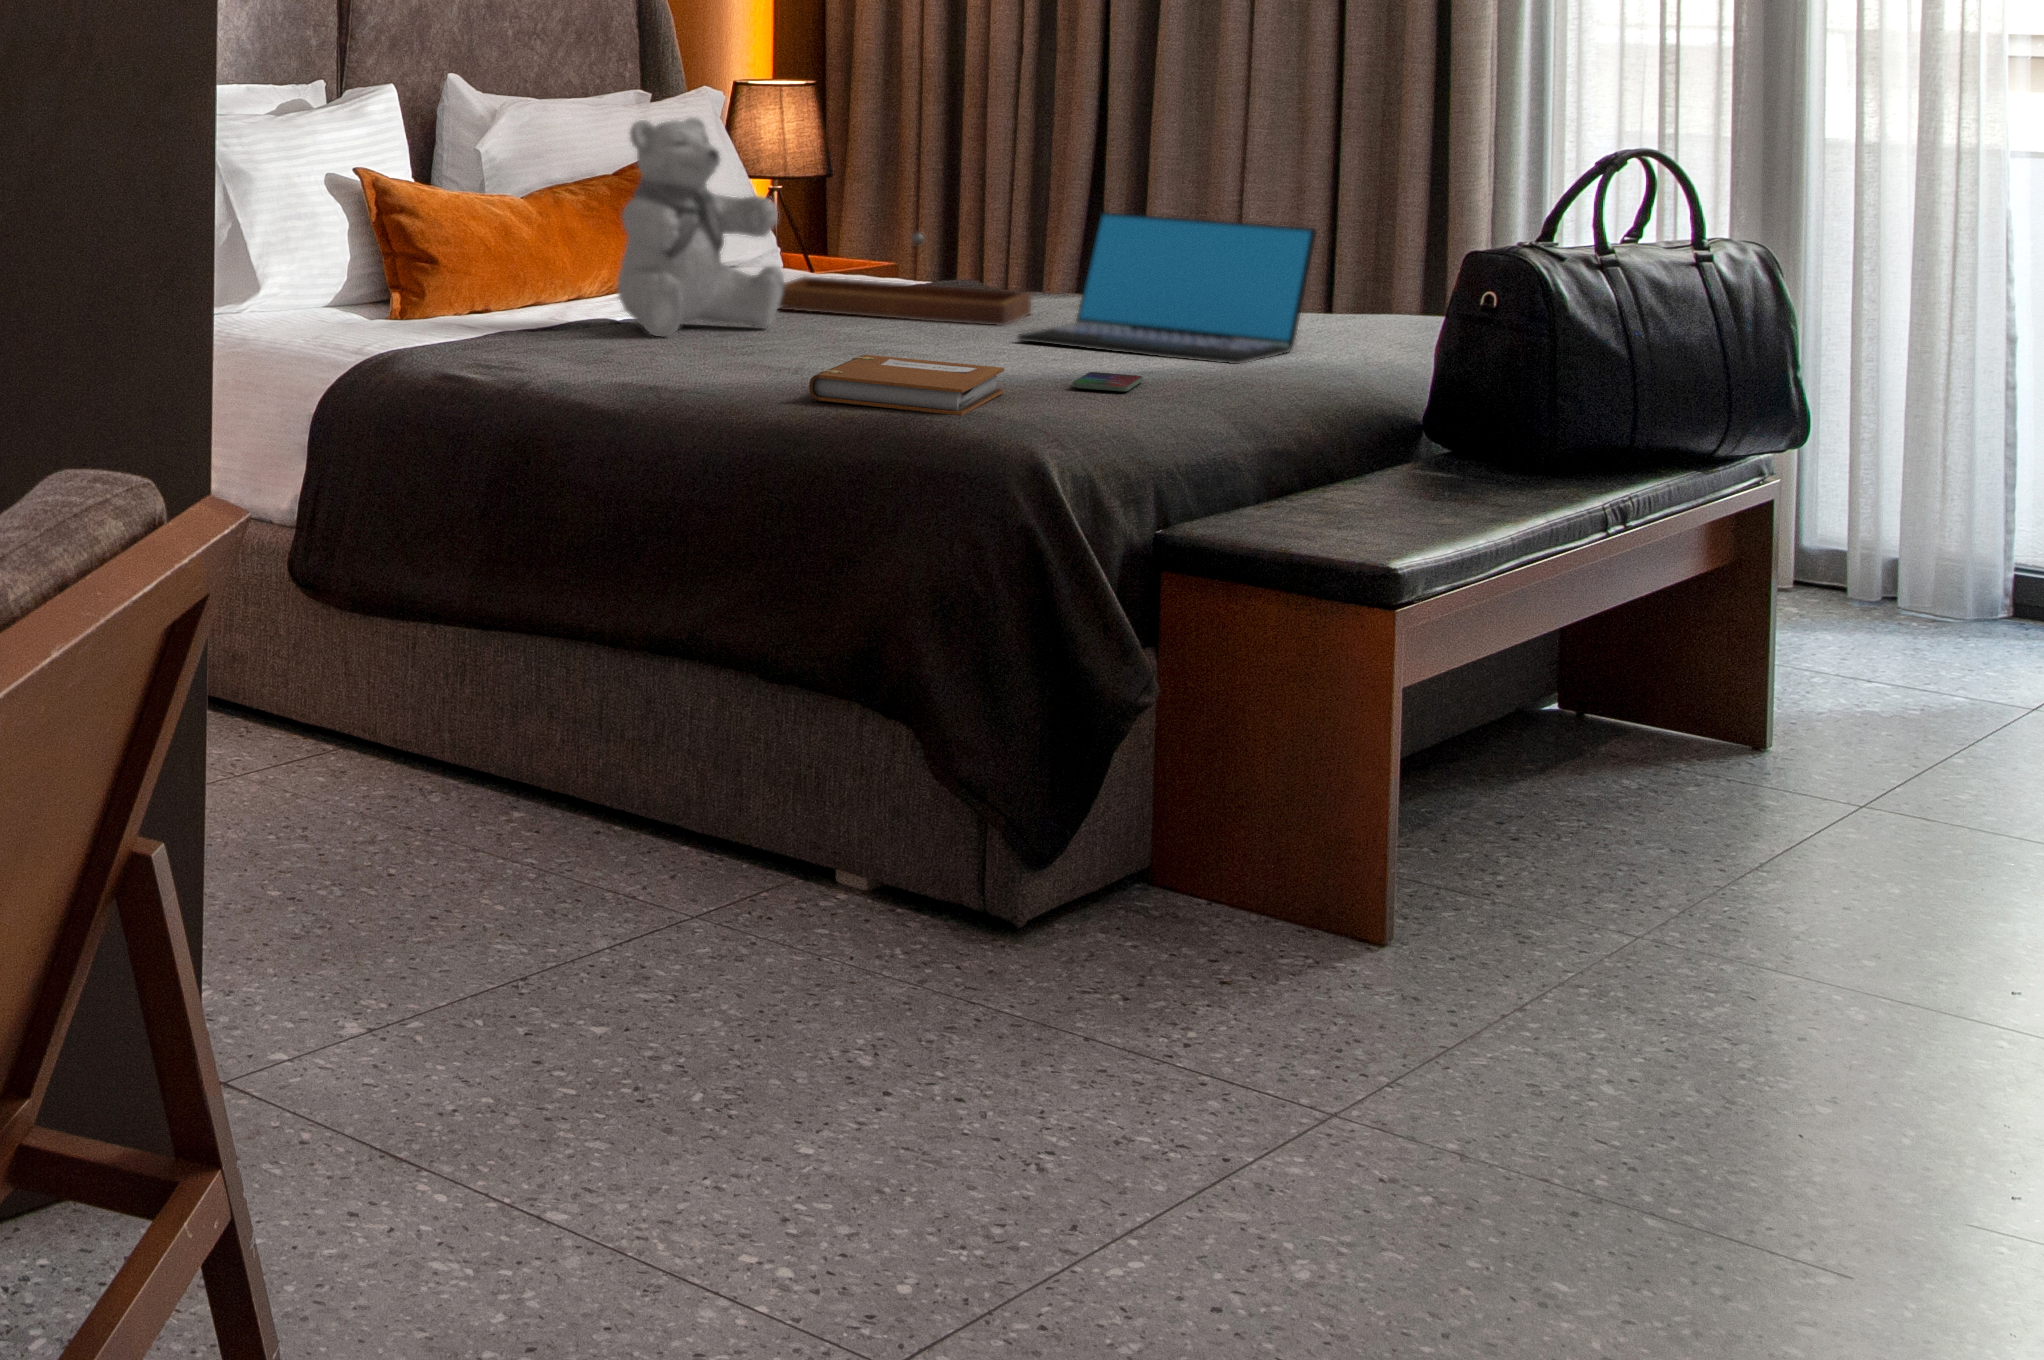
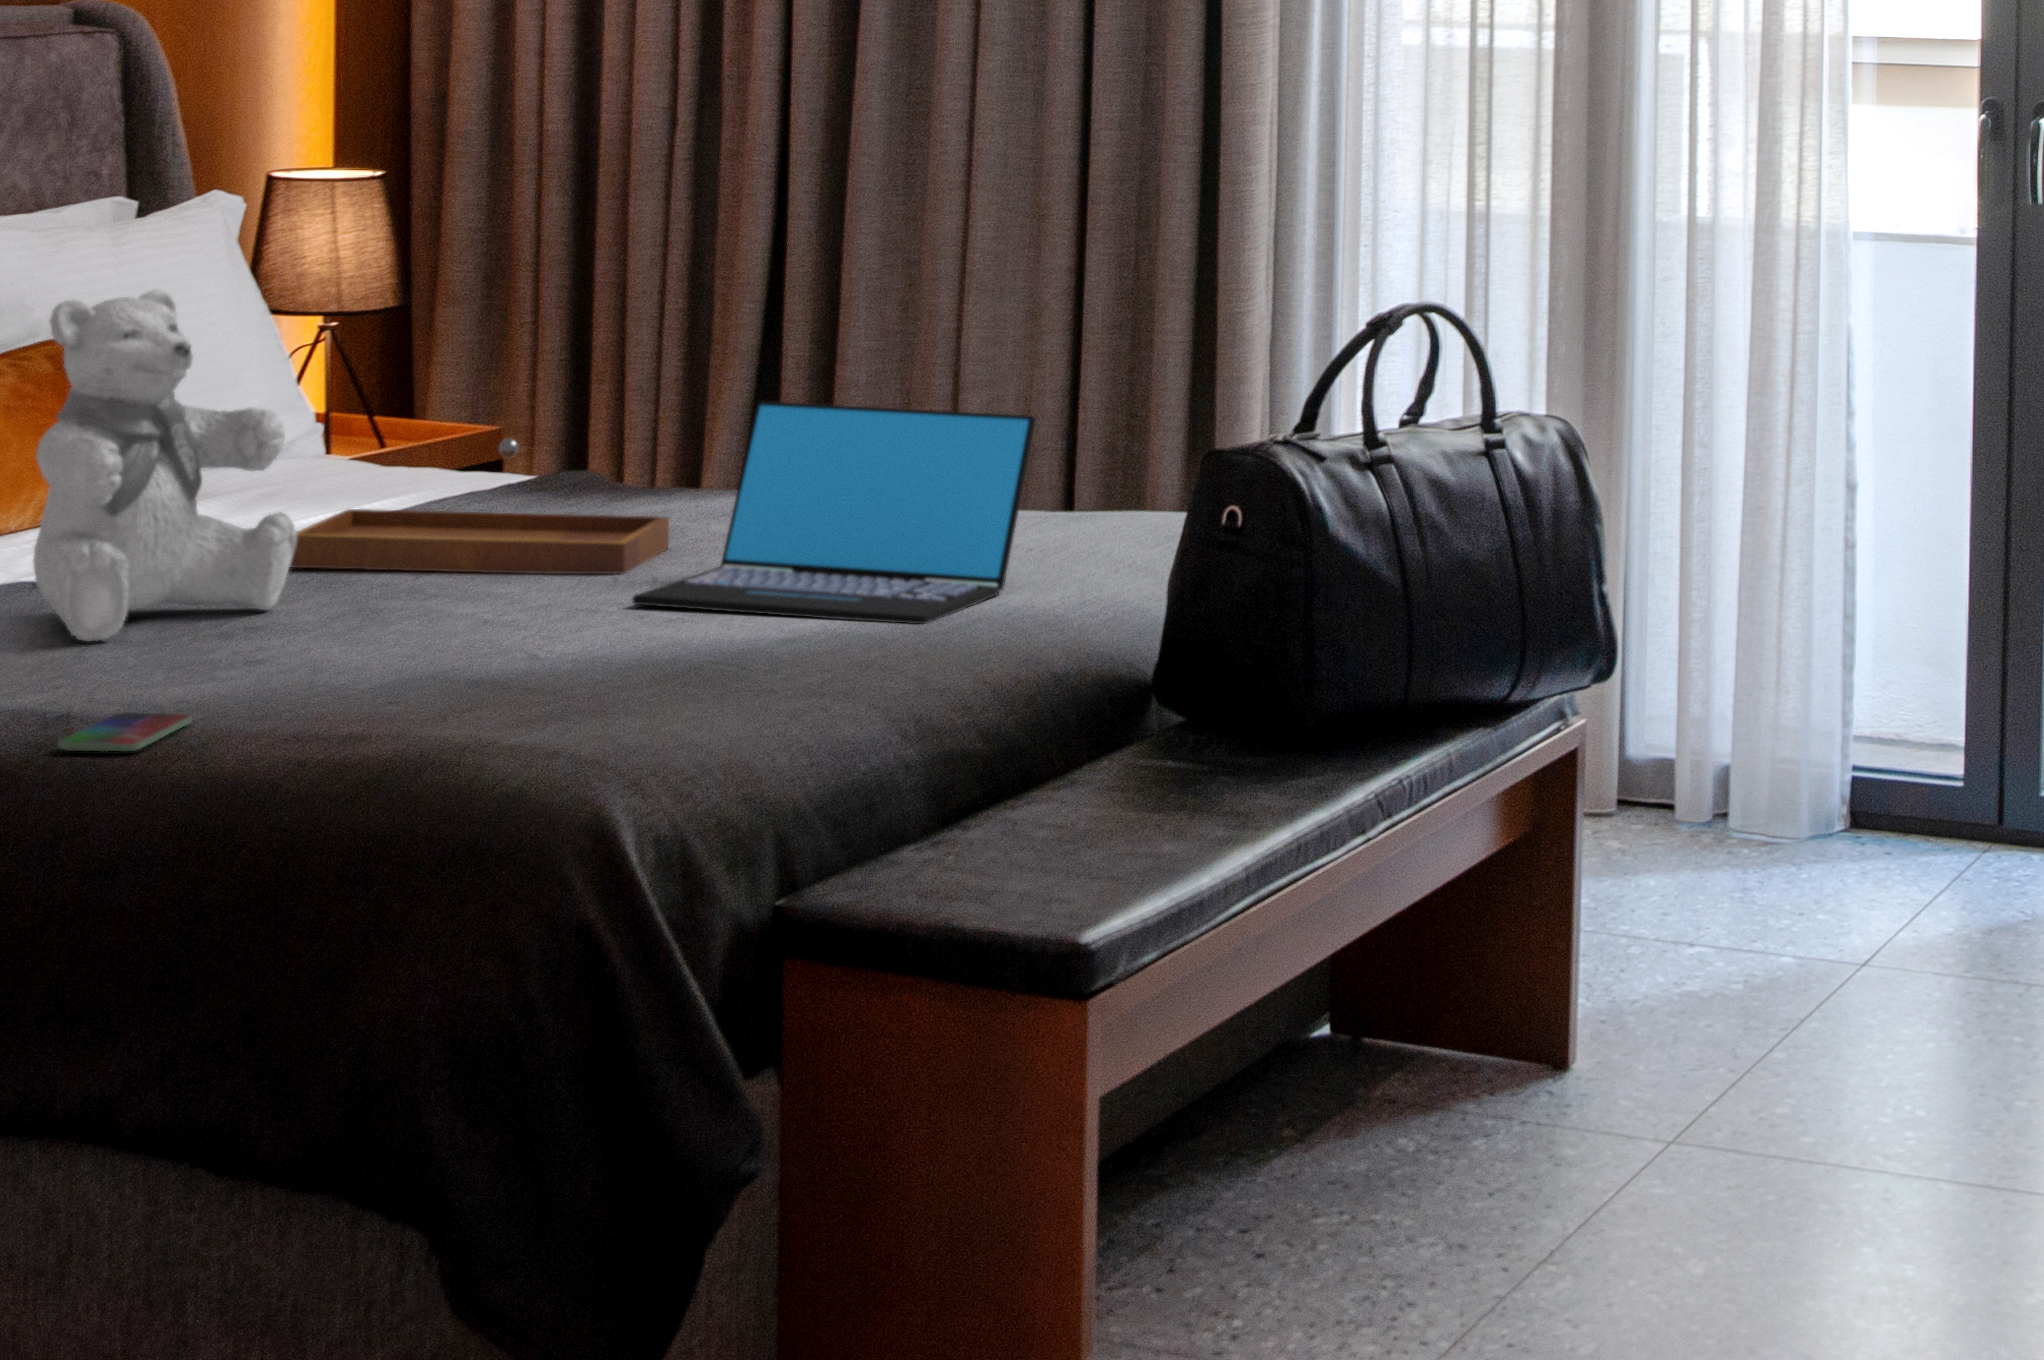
notebook: present [809,355,1004,415] -> none [279,671,581,770]
smartphone: present [1072,372,1143,391] -> present [58,713,192,751]

